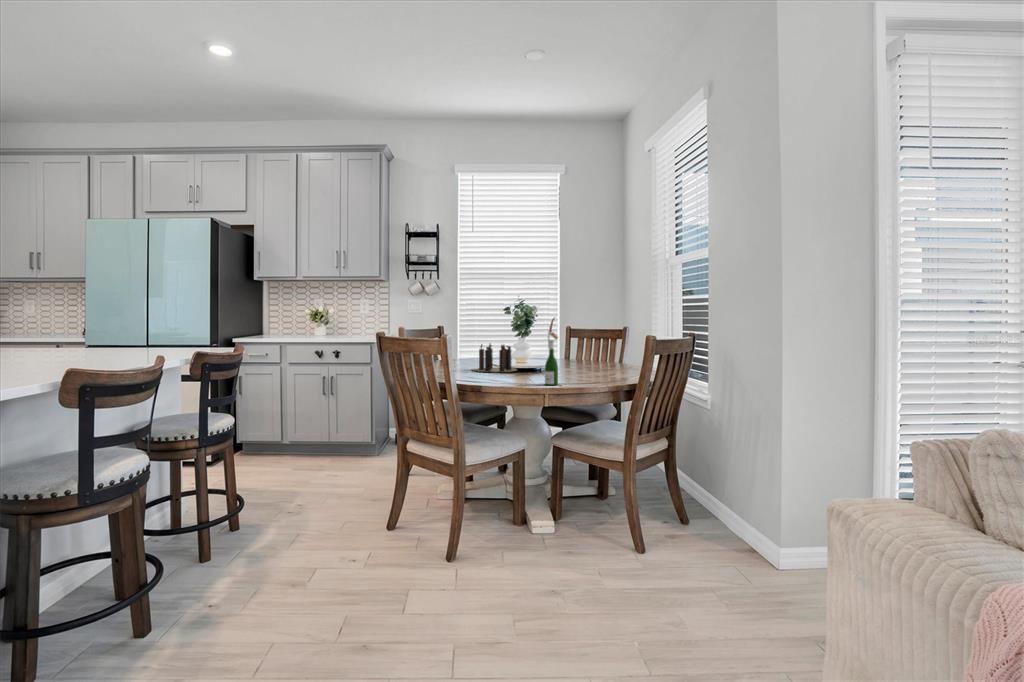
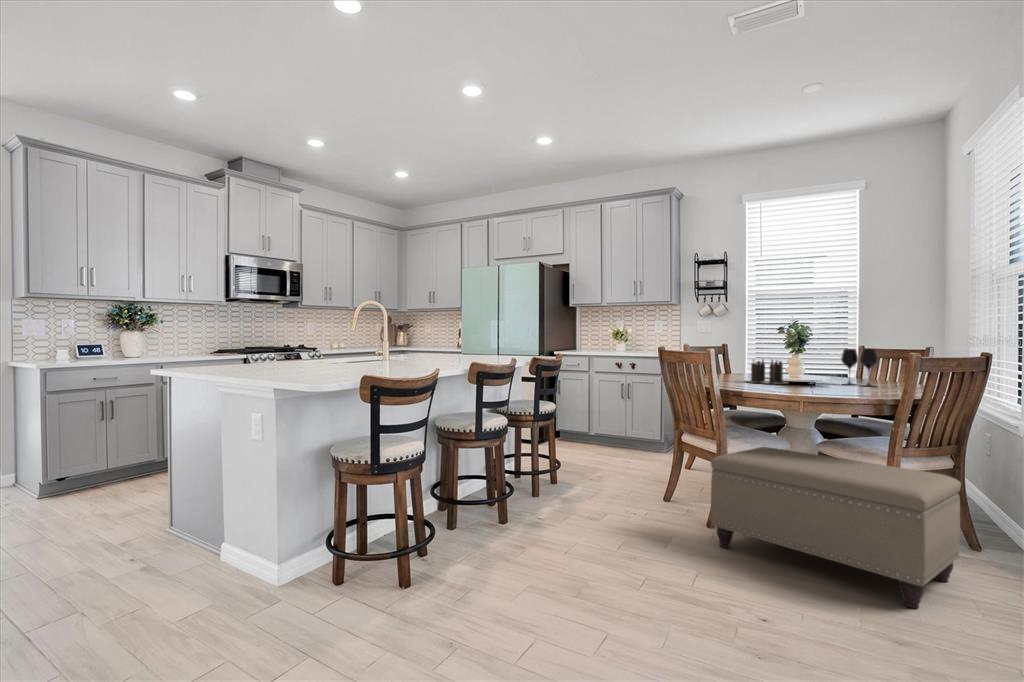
wine bottle: present [545,318,562,386] -> none [801,334,819,394]
wine glass: none [564,331,598,369] -> present [841,349,878,386]
ottoman: none [454,450,697,627] -> present [711,447,961,608]

